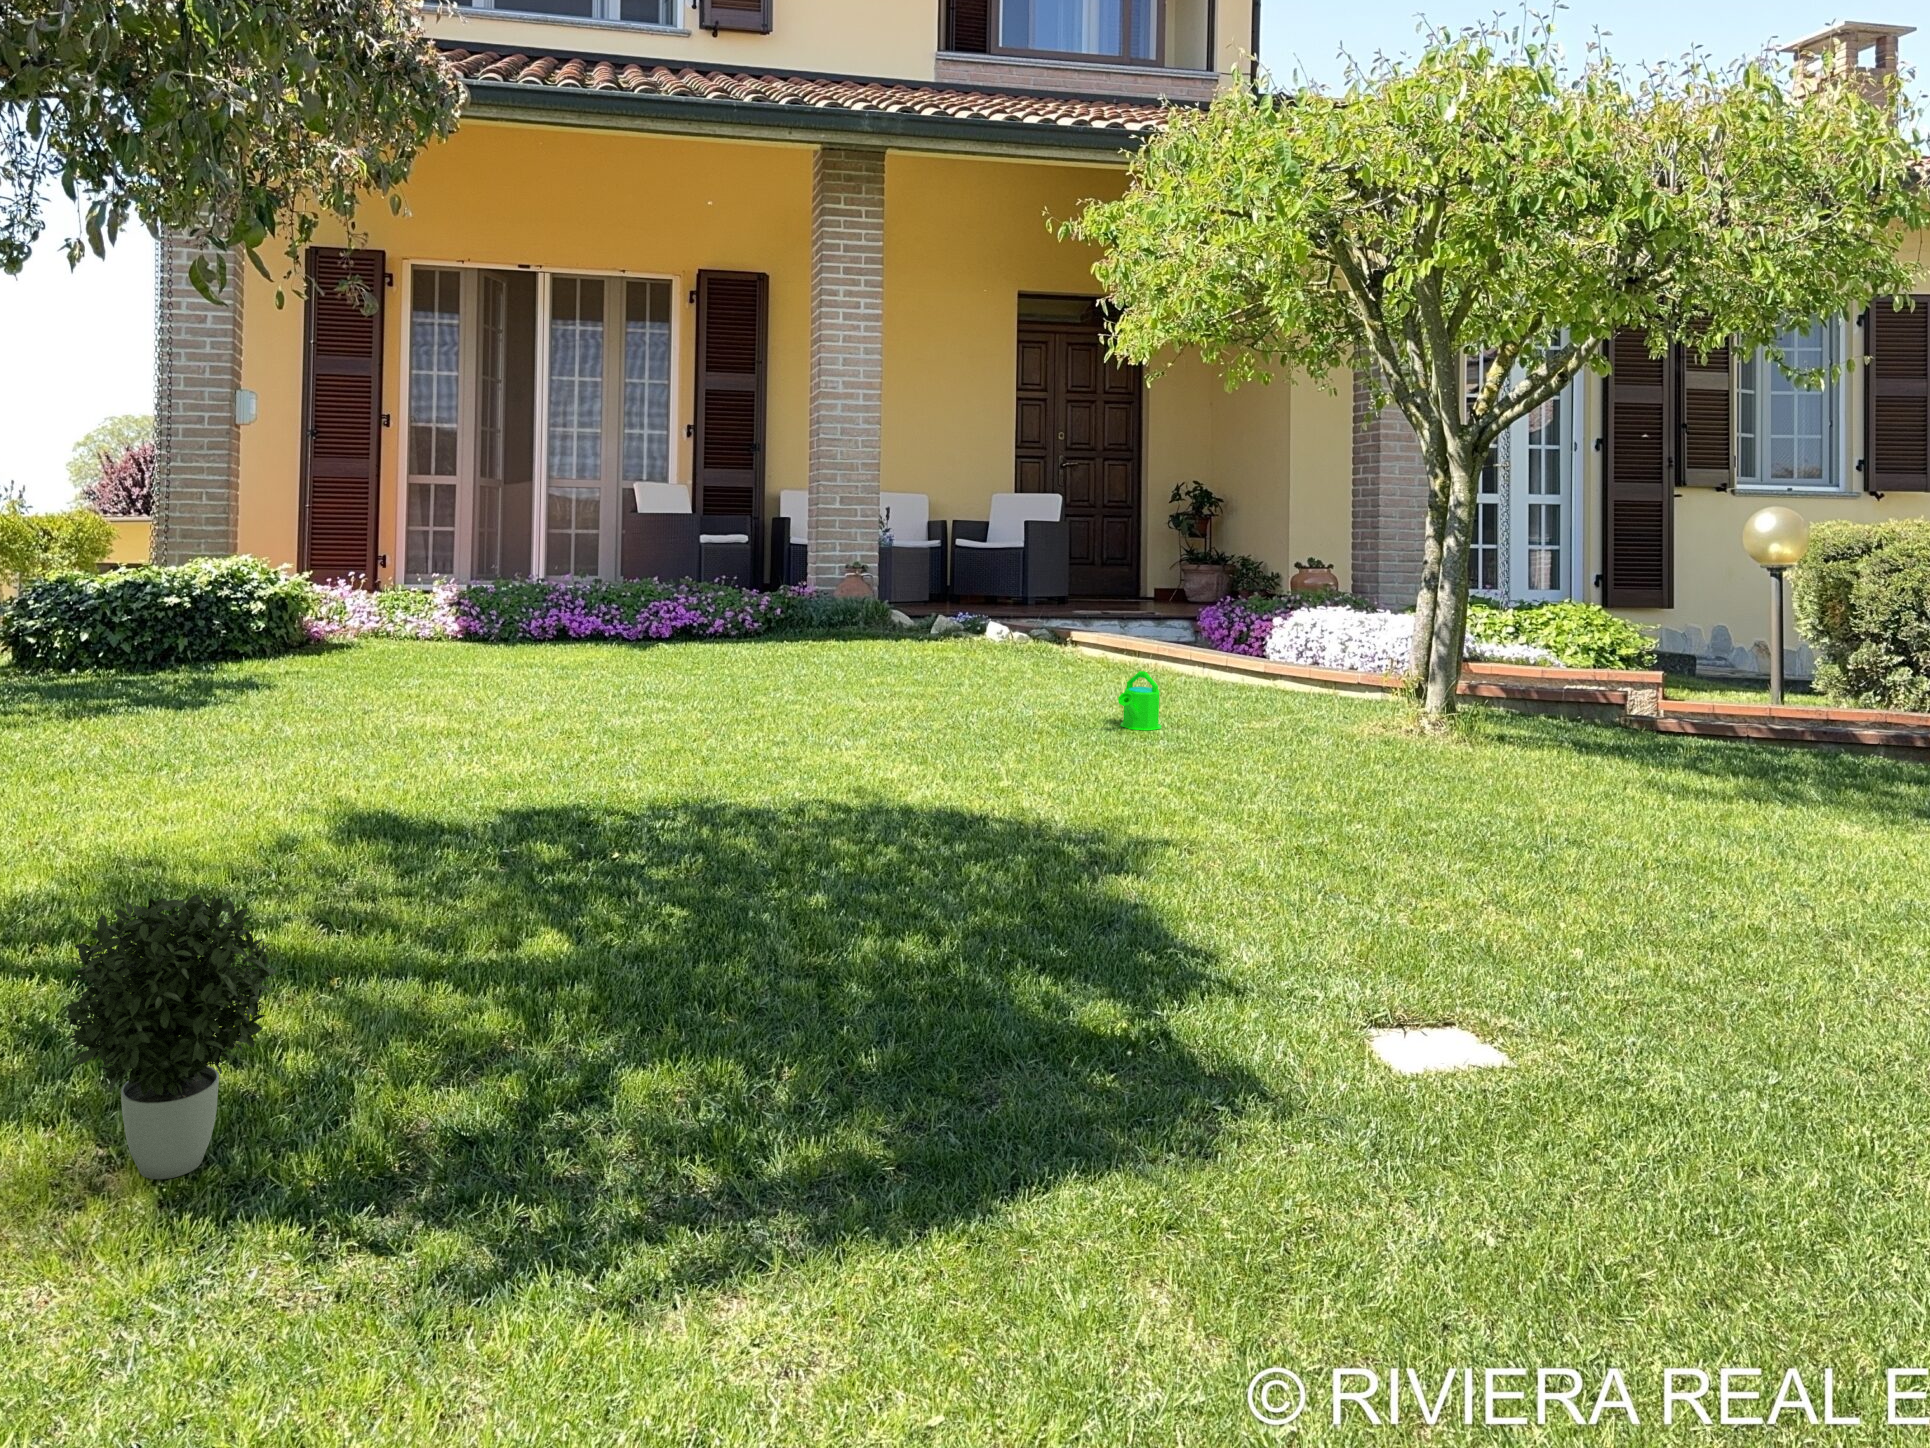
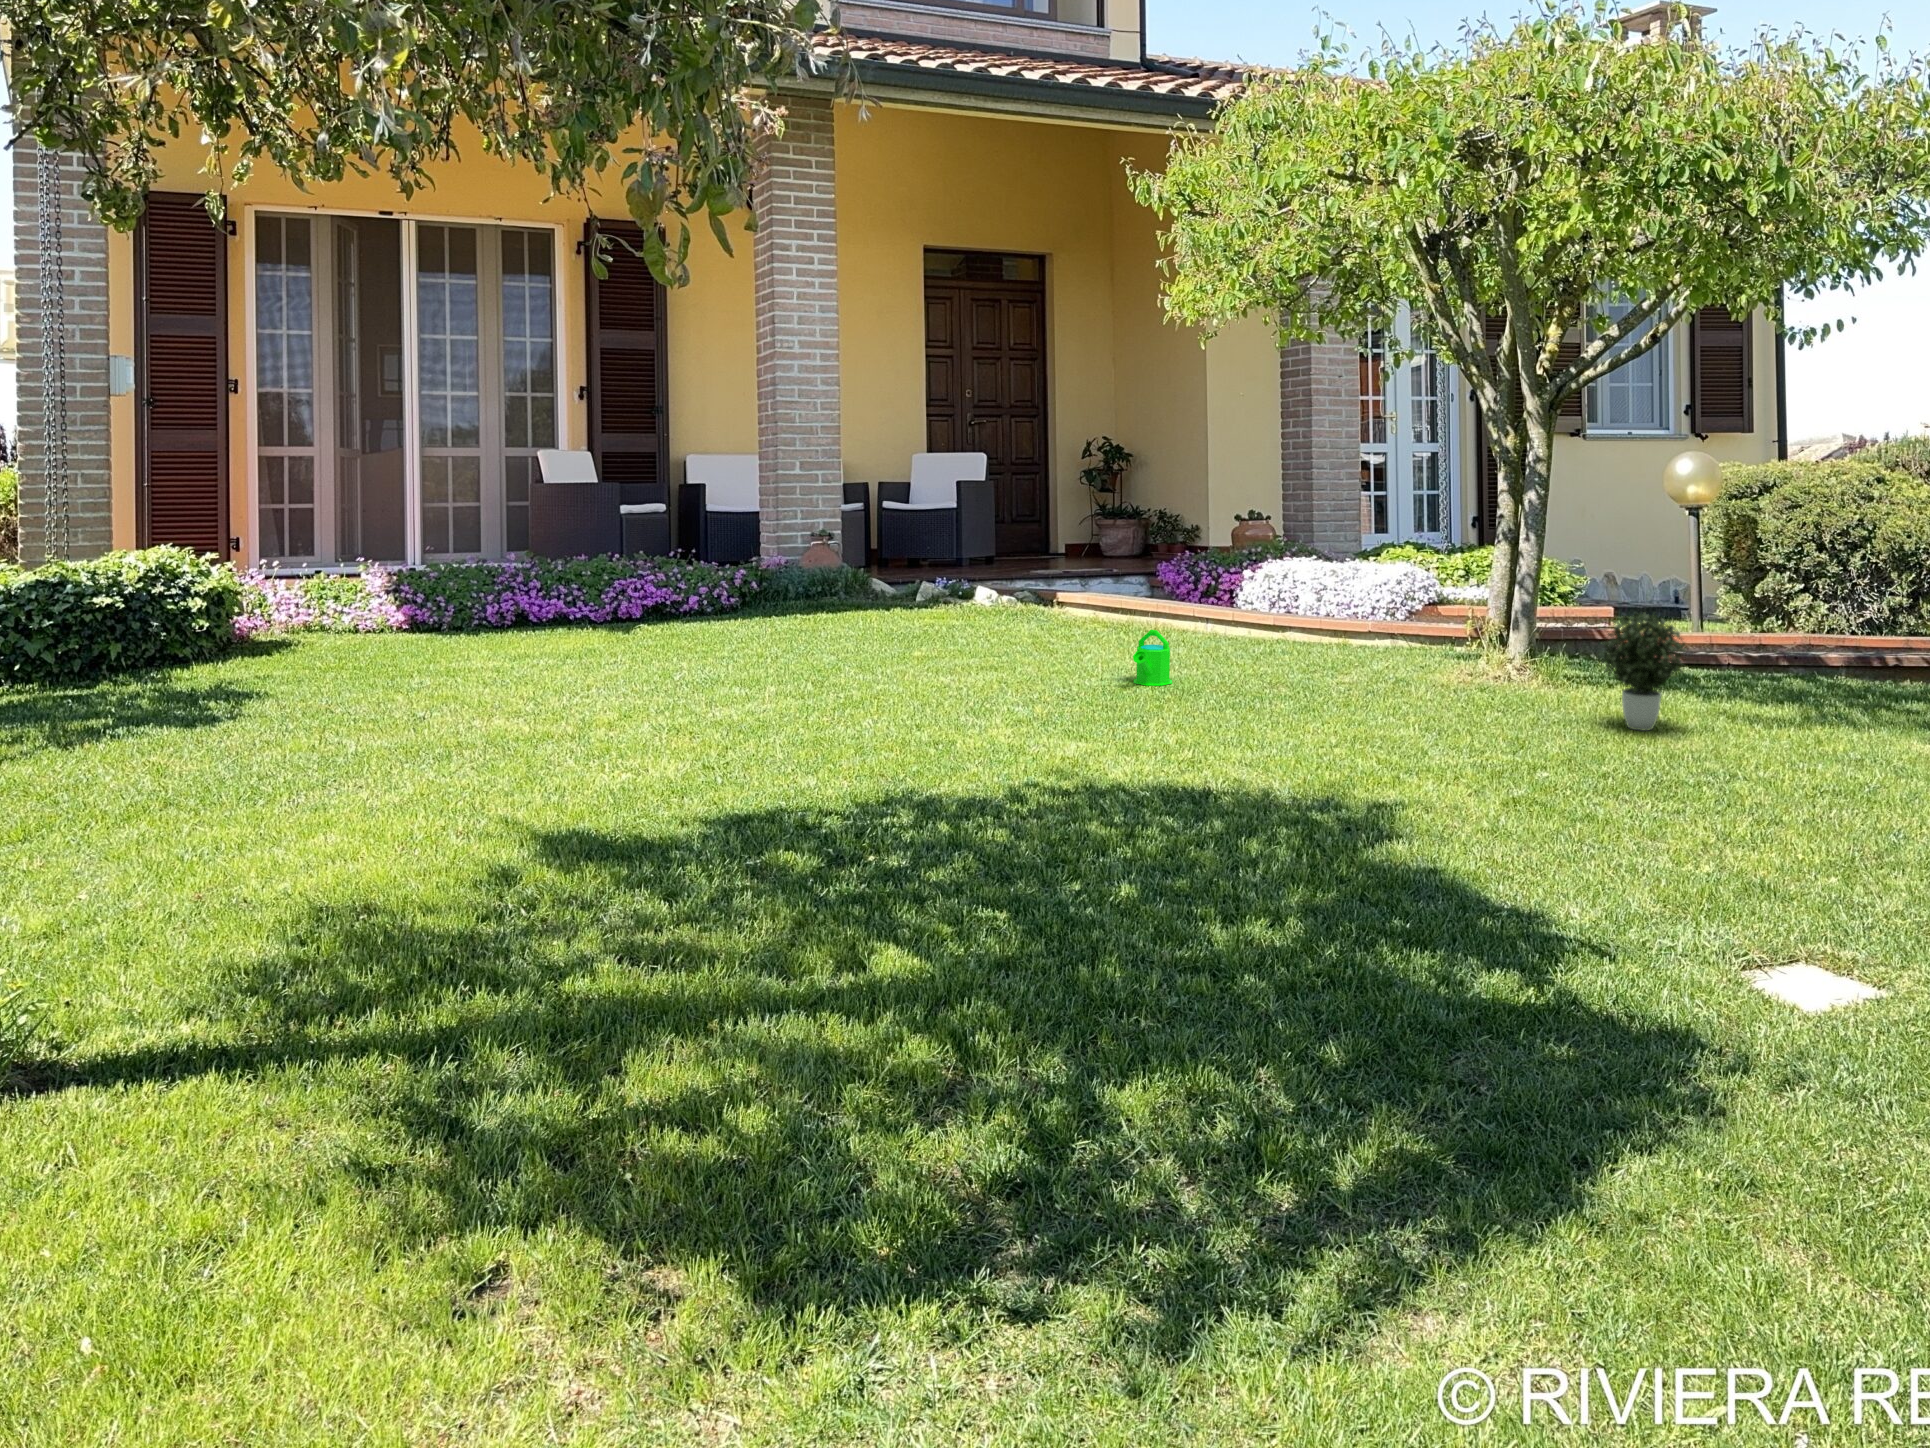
potted plant: present [66,894,276,1179] -> present [1601,613,1687,731]

